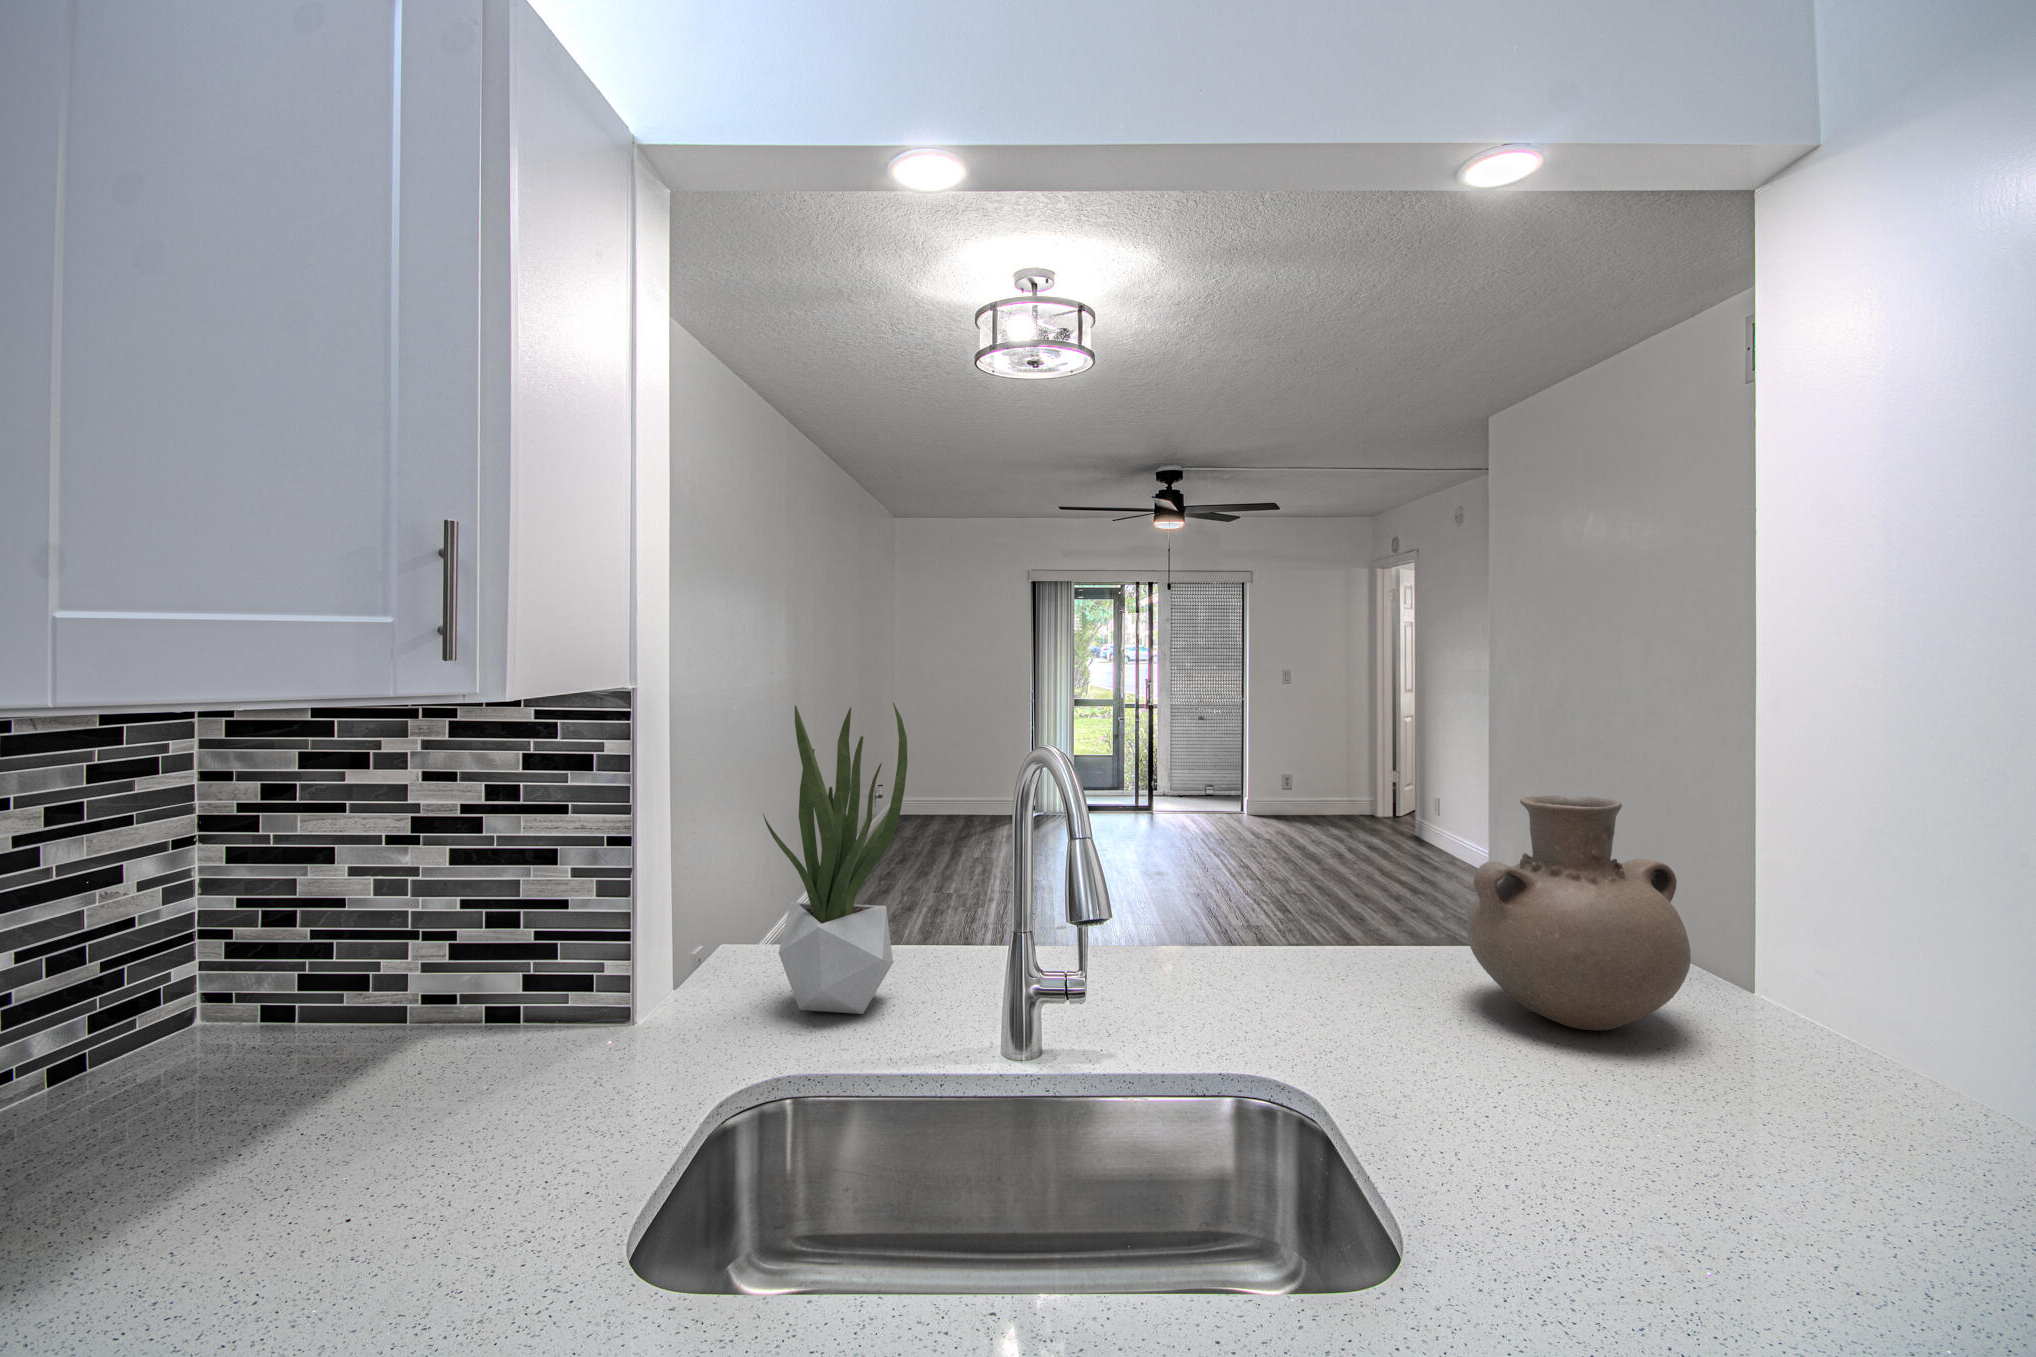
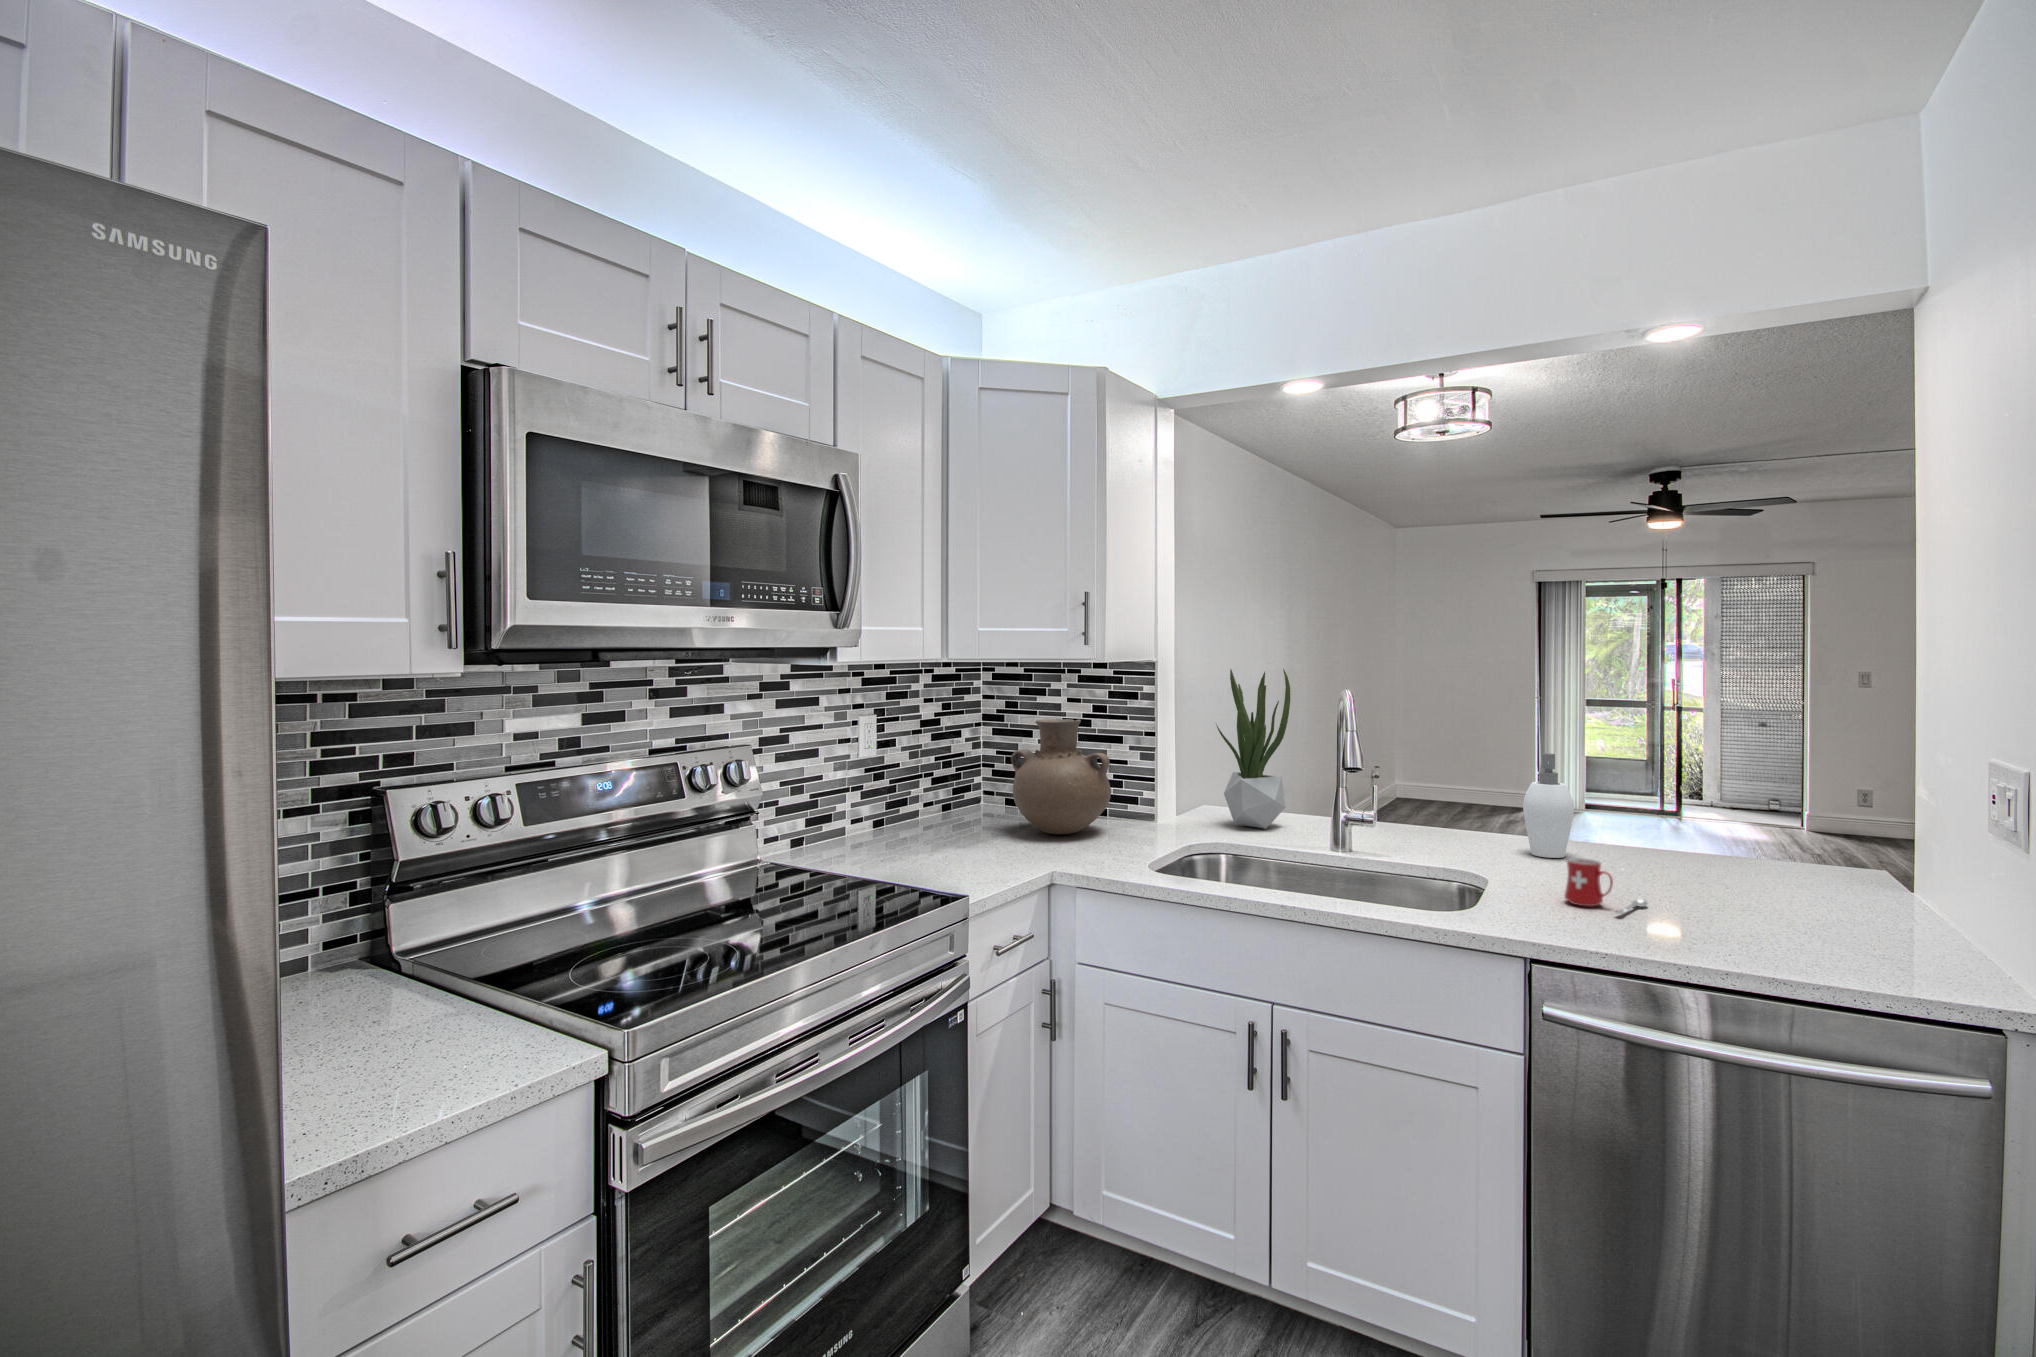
vase: present [1467,796,1691,1030] -> present [1011,719,1111,834]
soap dispenser: none [1297,840,1375,1019] -> present [1523,753,1574,858]
mug: none [1517,1075,1665,1207] -> present [1564,858,1648,914]

